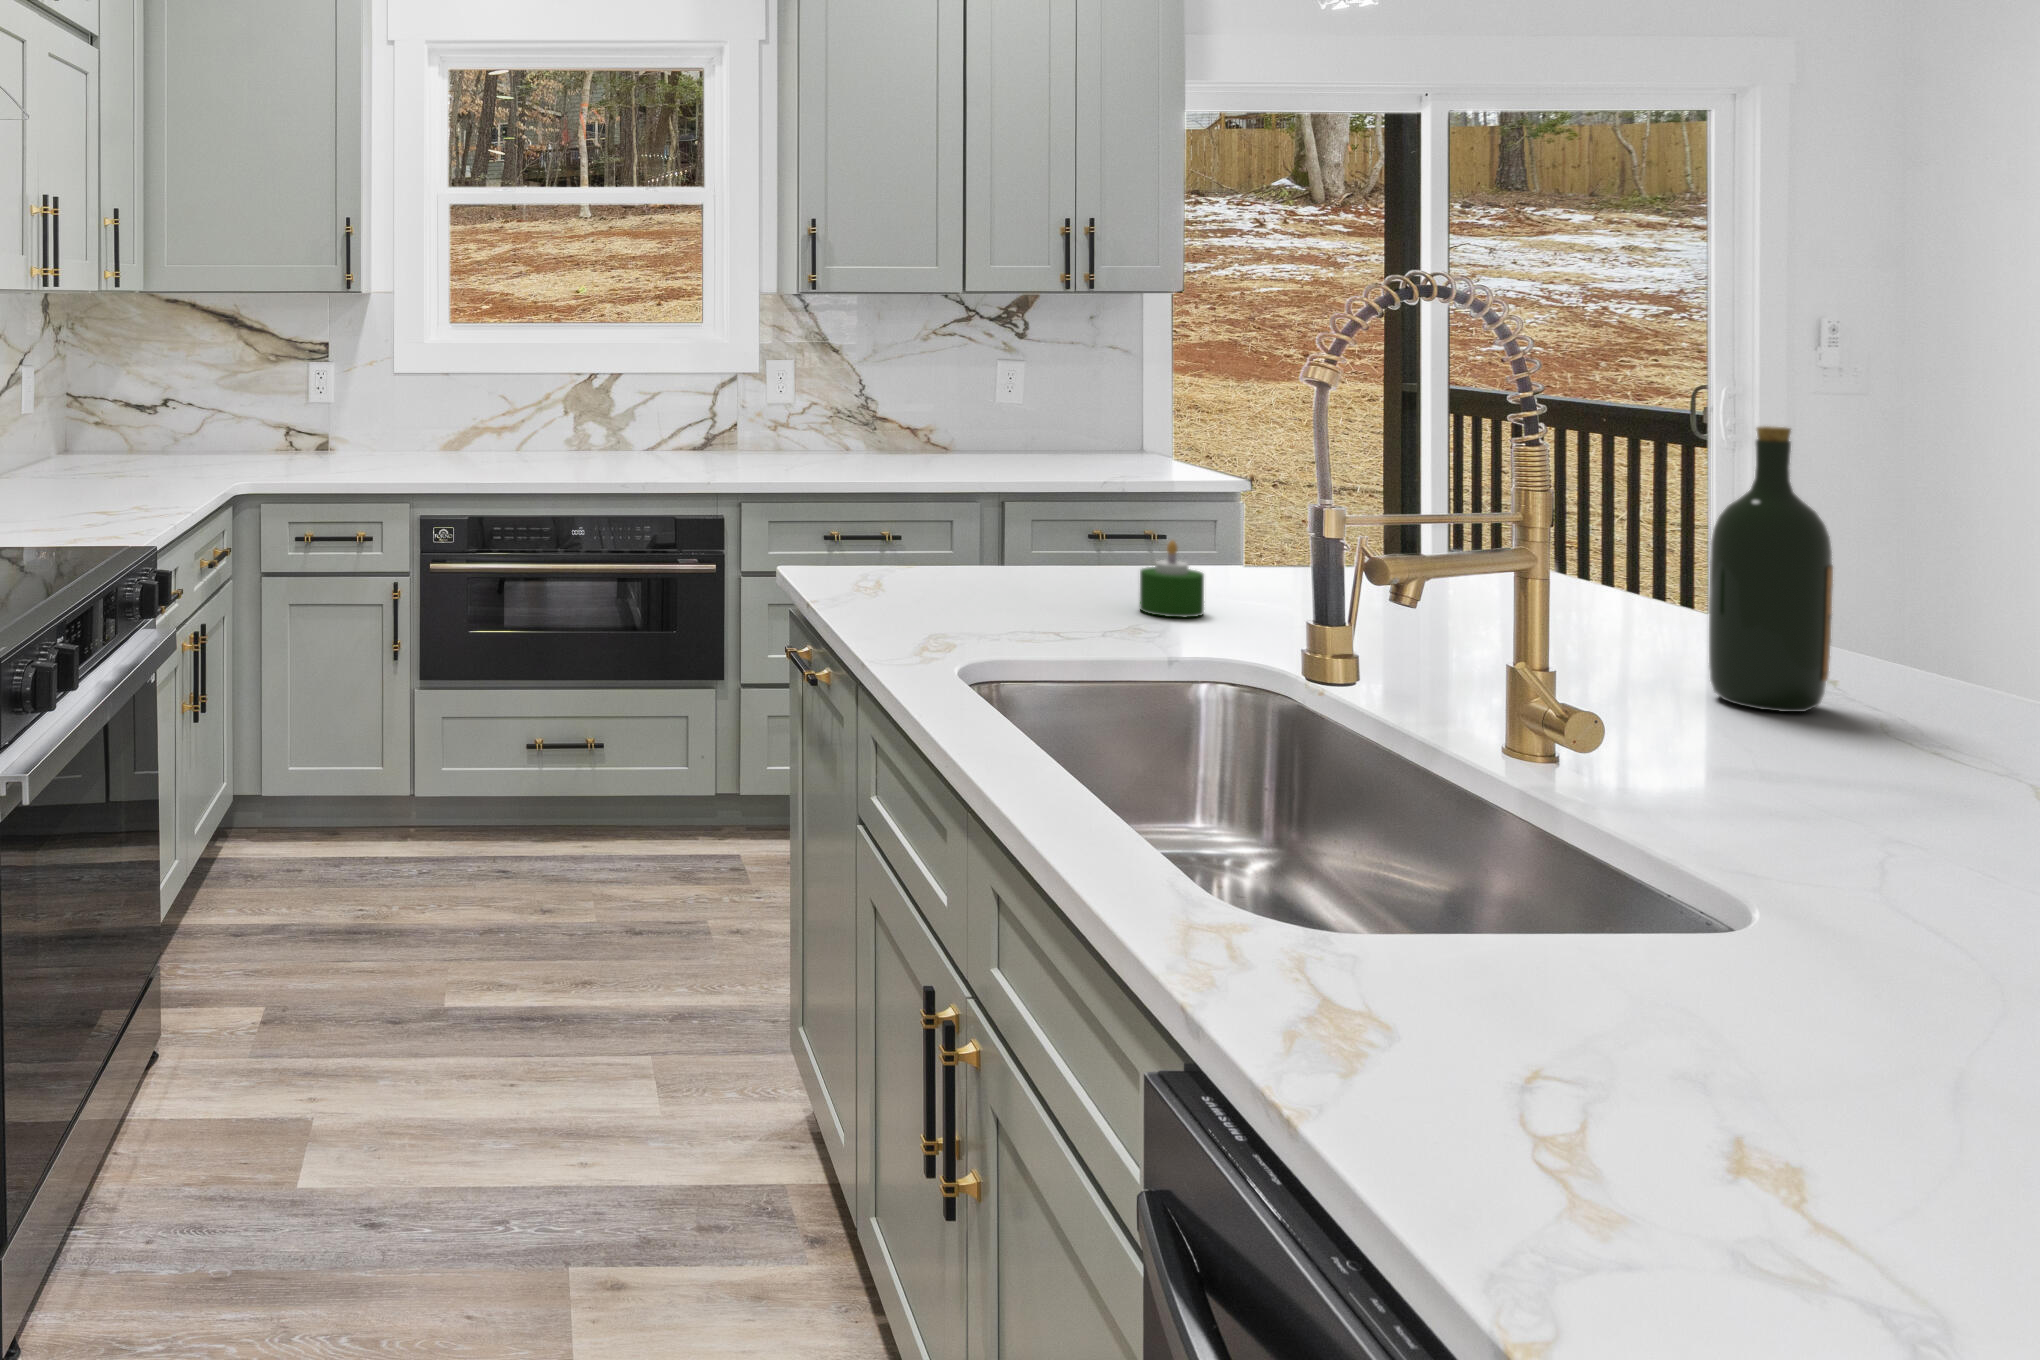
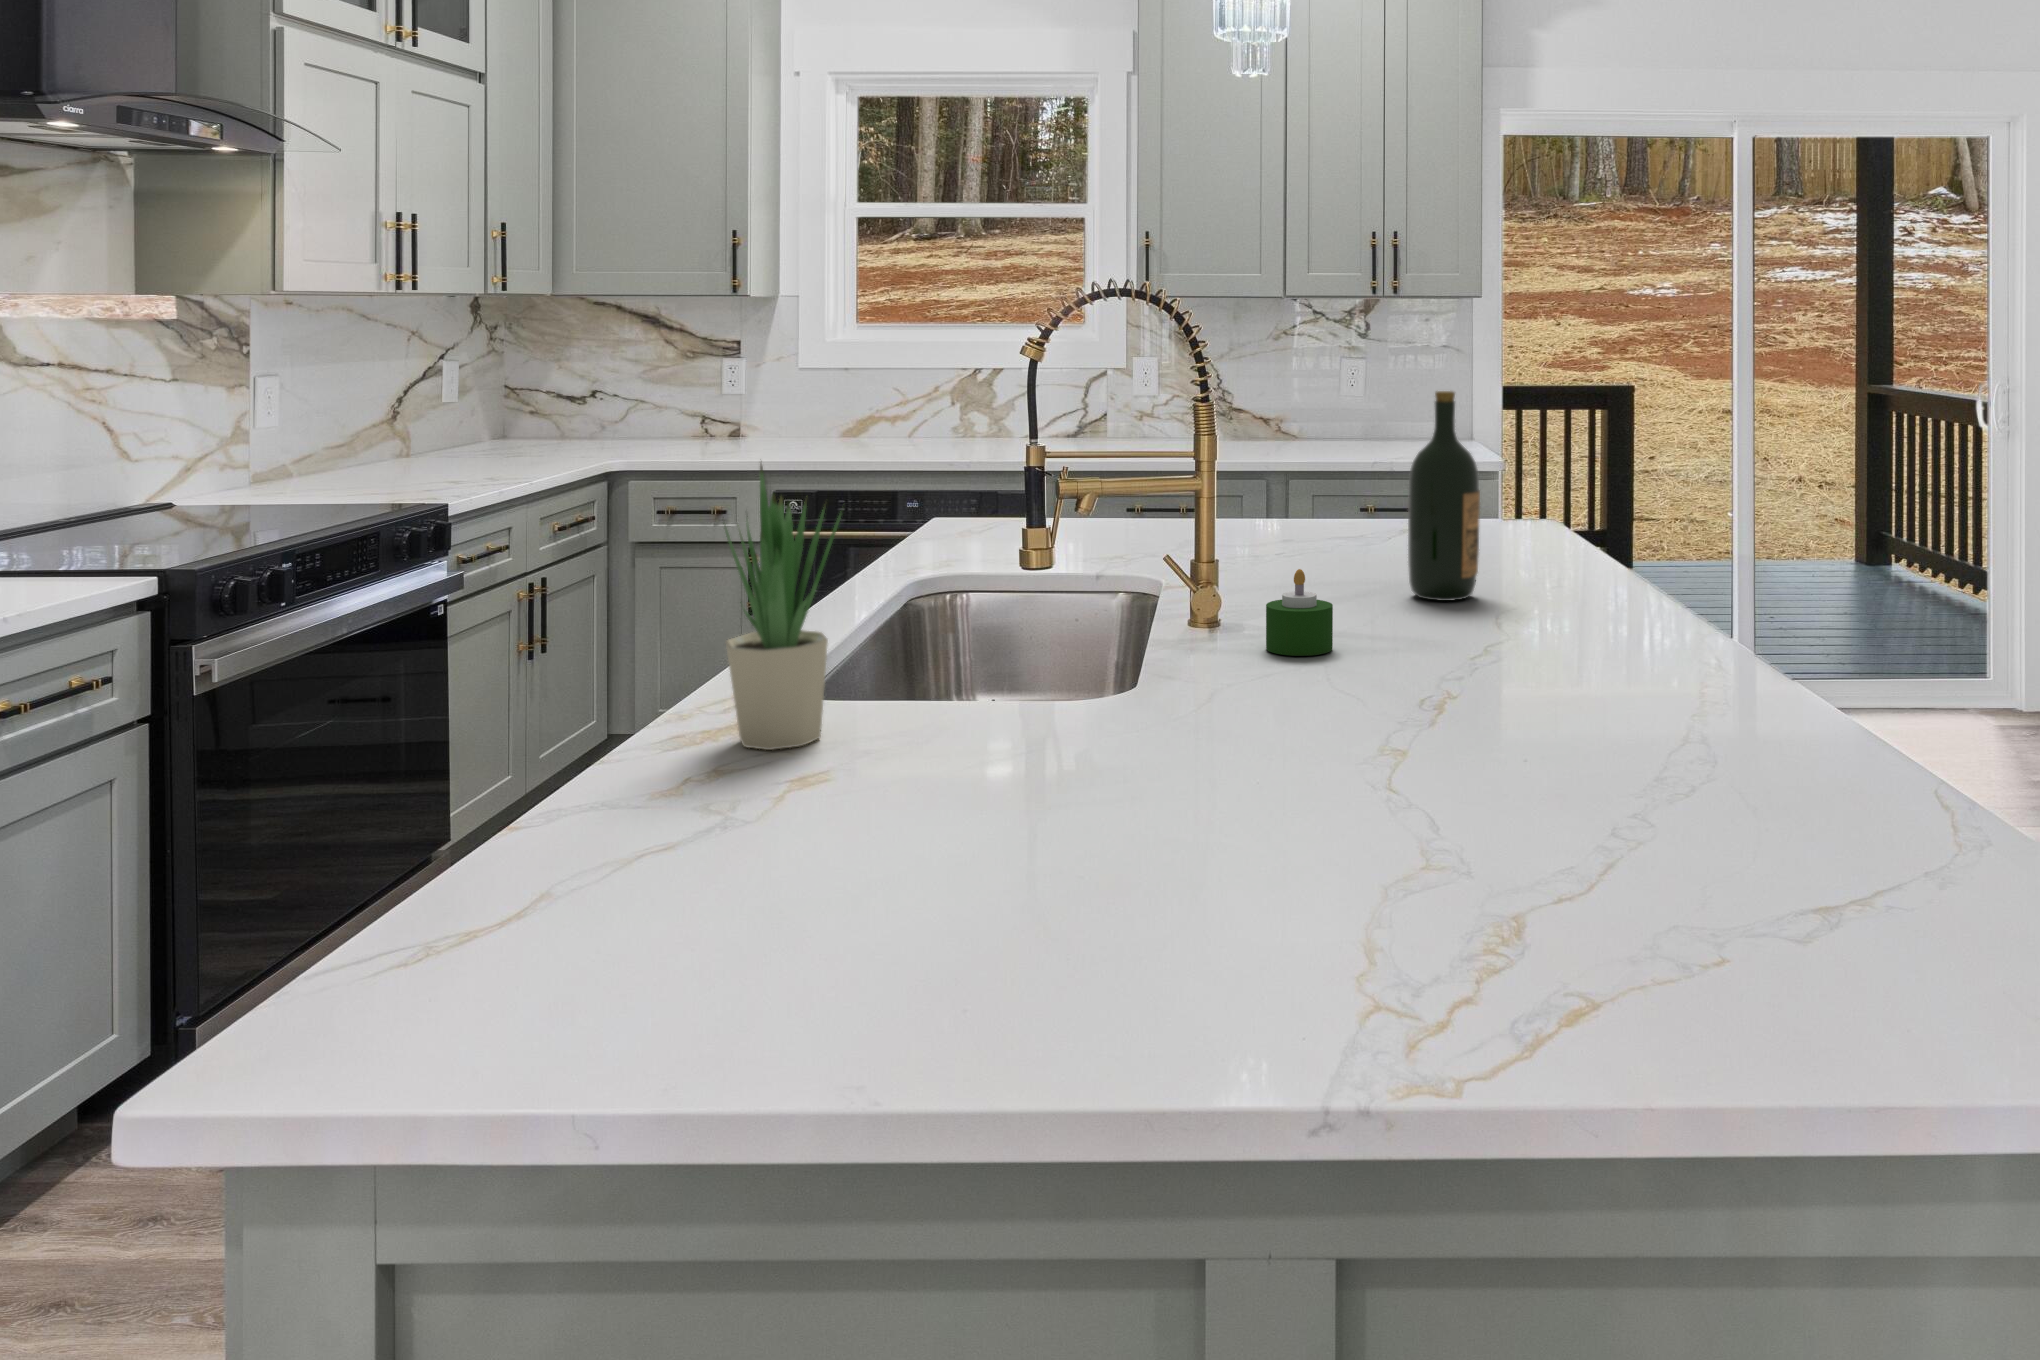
candle: present [1140,541,1204,617] -> present [1266,569,1333,656]
potted plant: none [1411,576,1617,1069] -> present [725,465,841,750]

